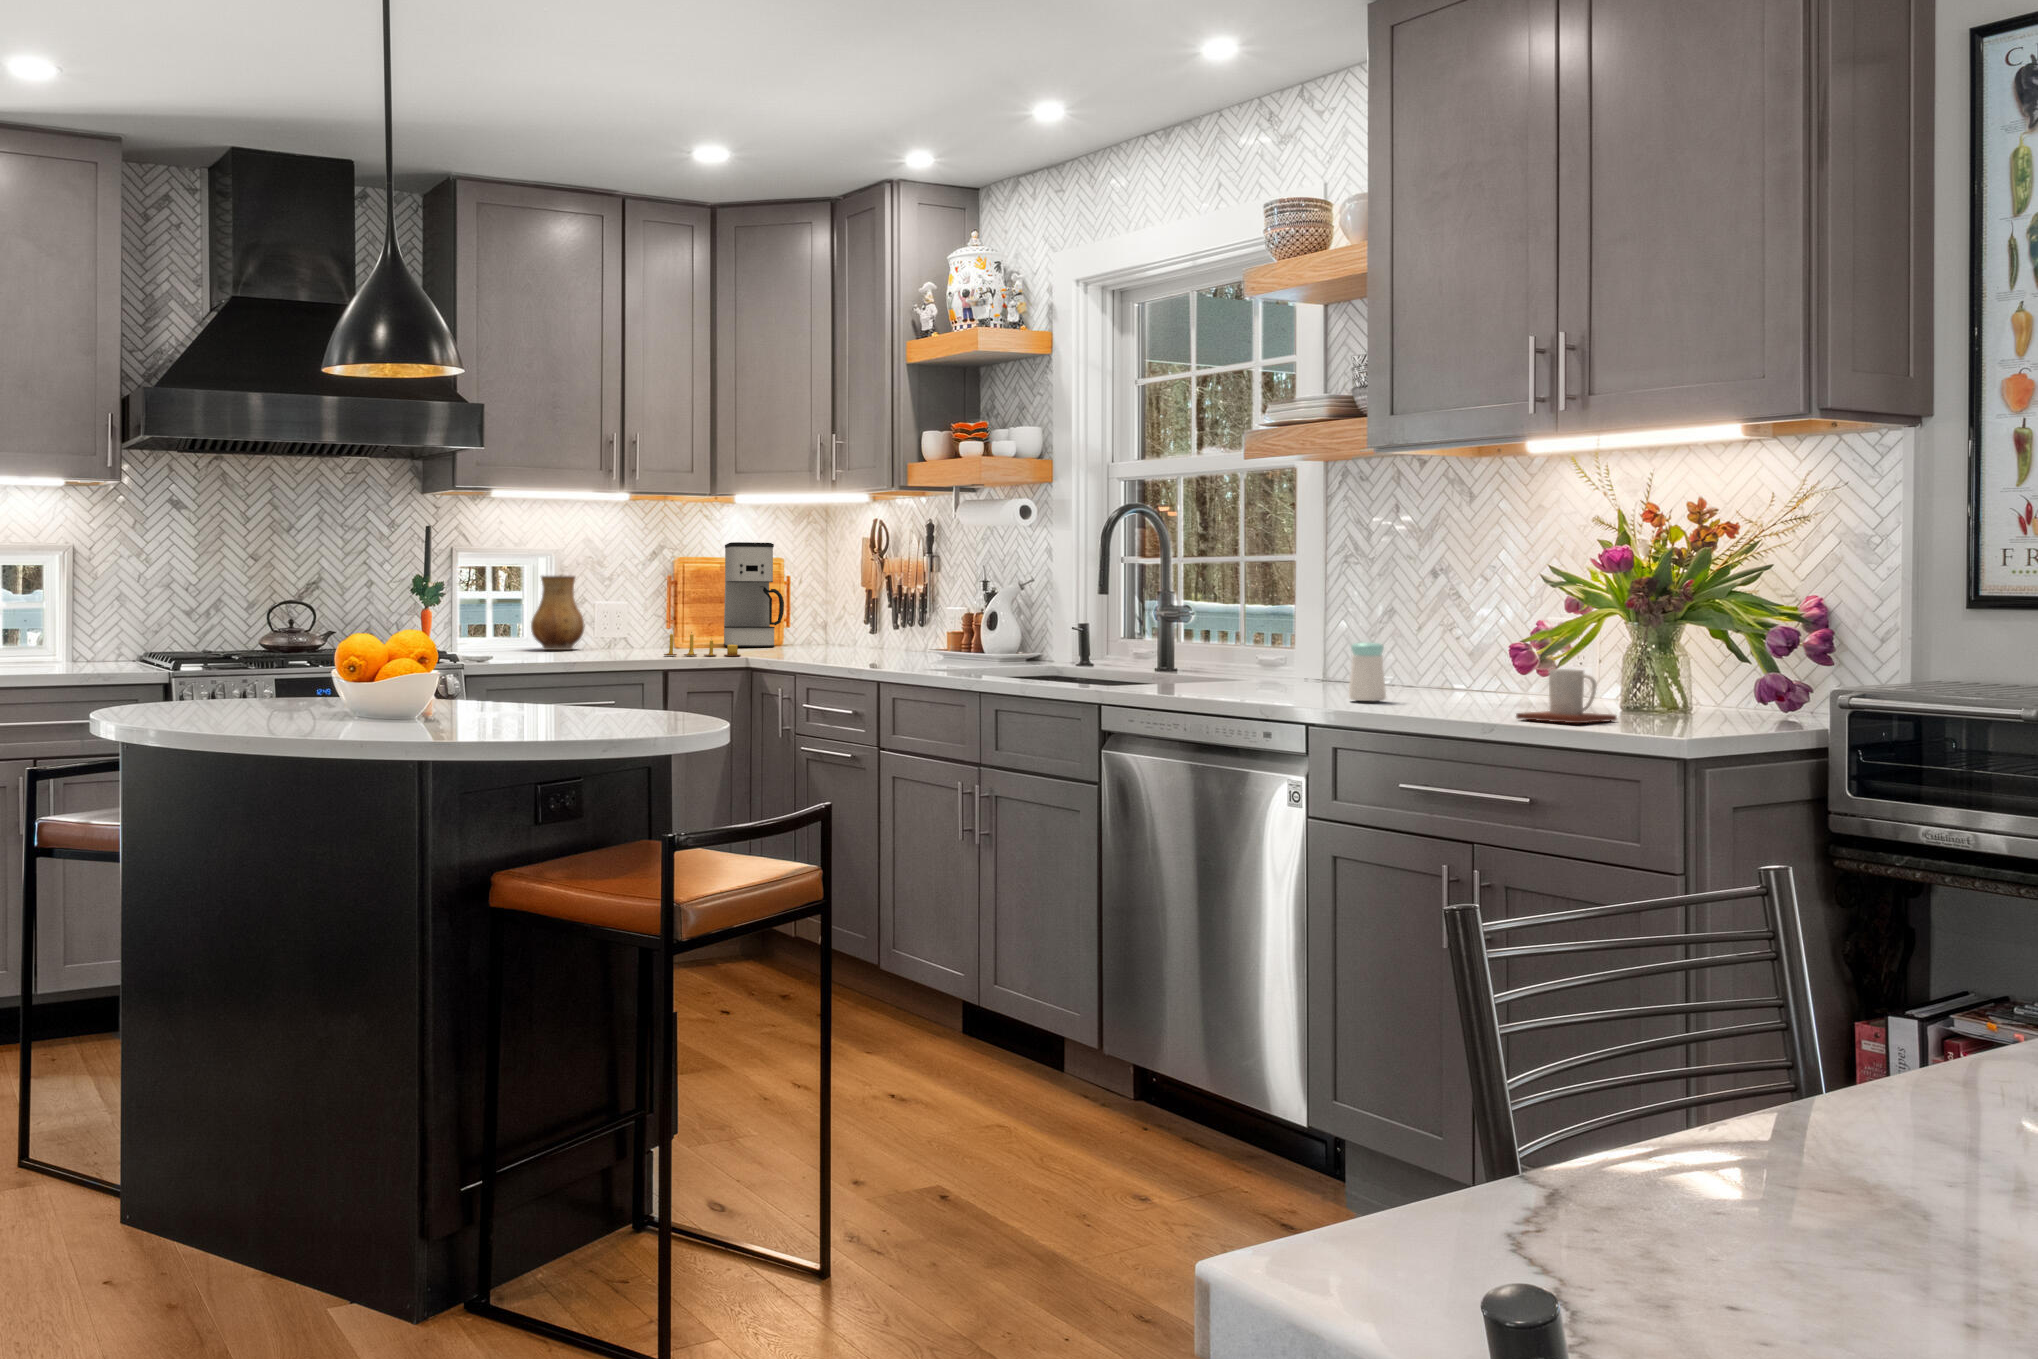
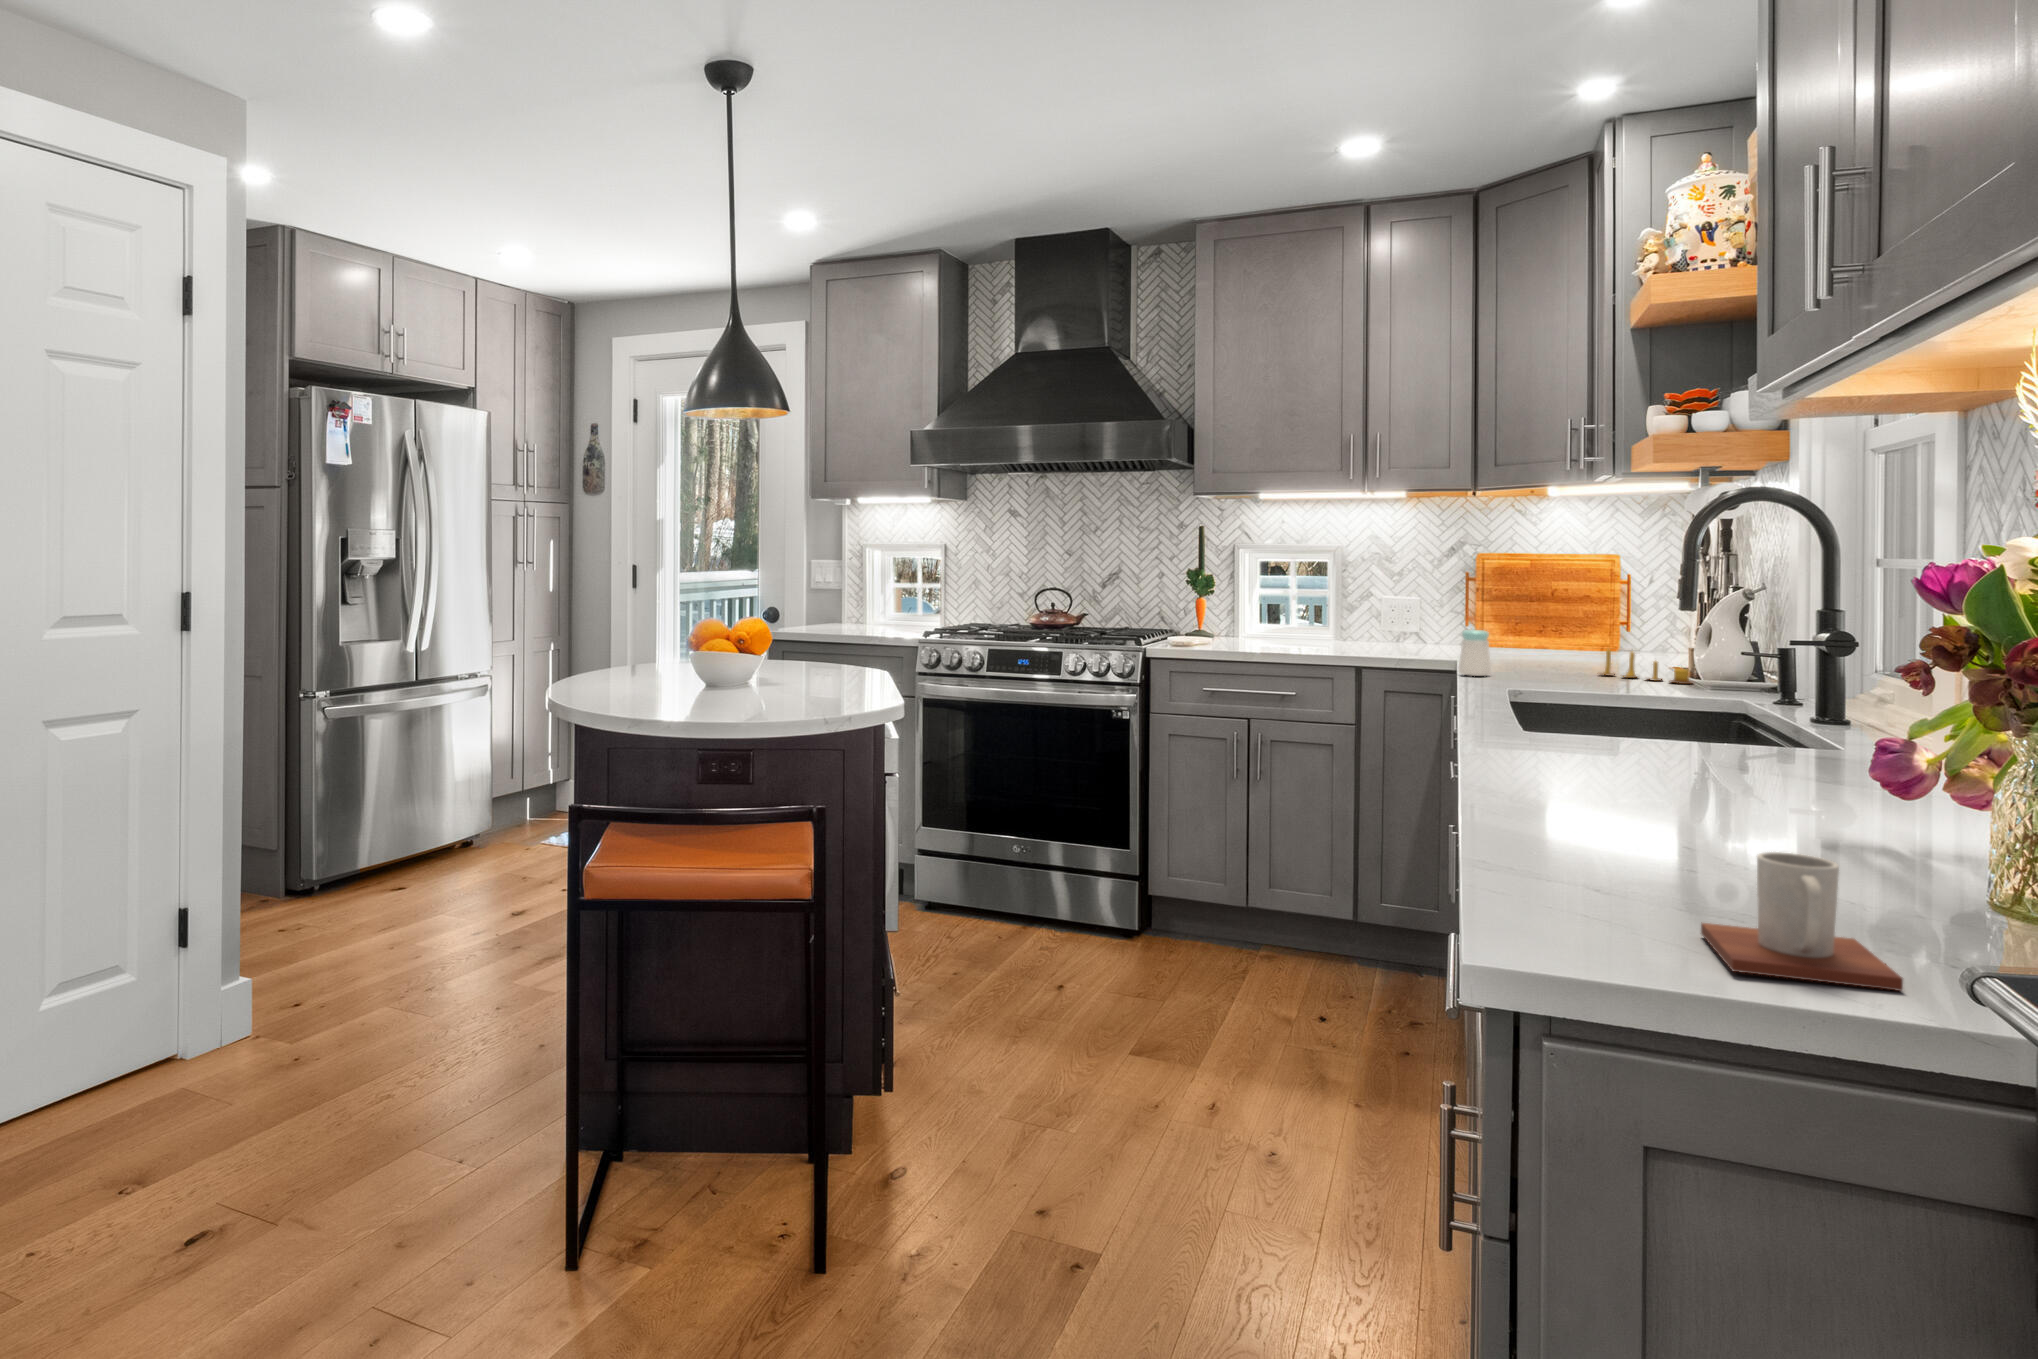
coffee maker: present [724,542,784,647] -> none [1505,539,1585,657]
ceramic pitcher: present [531,576,585,650] -> none [1311,571,1367,645]
candle: present [664,632,741,656] -> present [1601,650,1692,684]
salt shaker: present [1349,642,1386,701] -> present [1459,630,1491,676]

